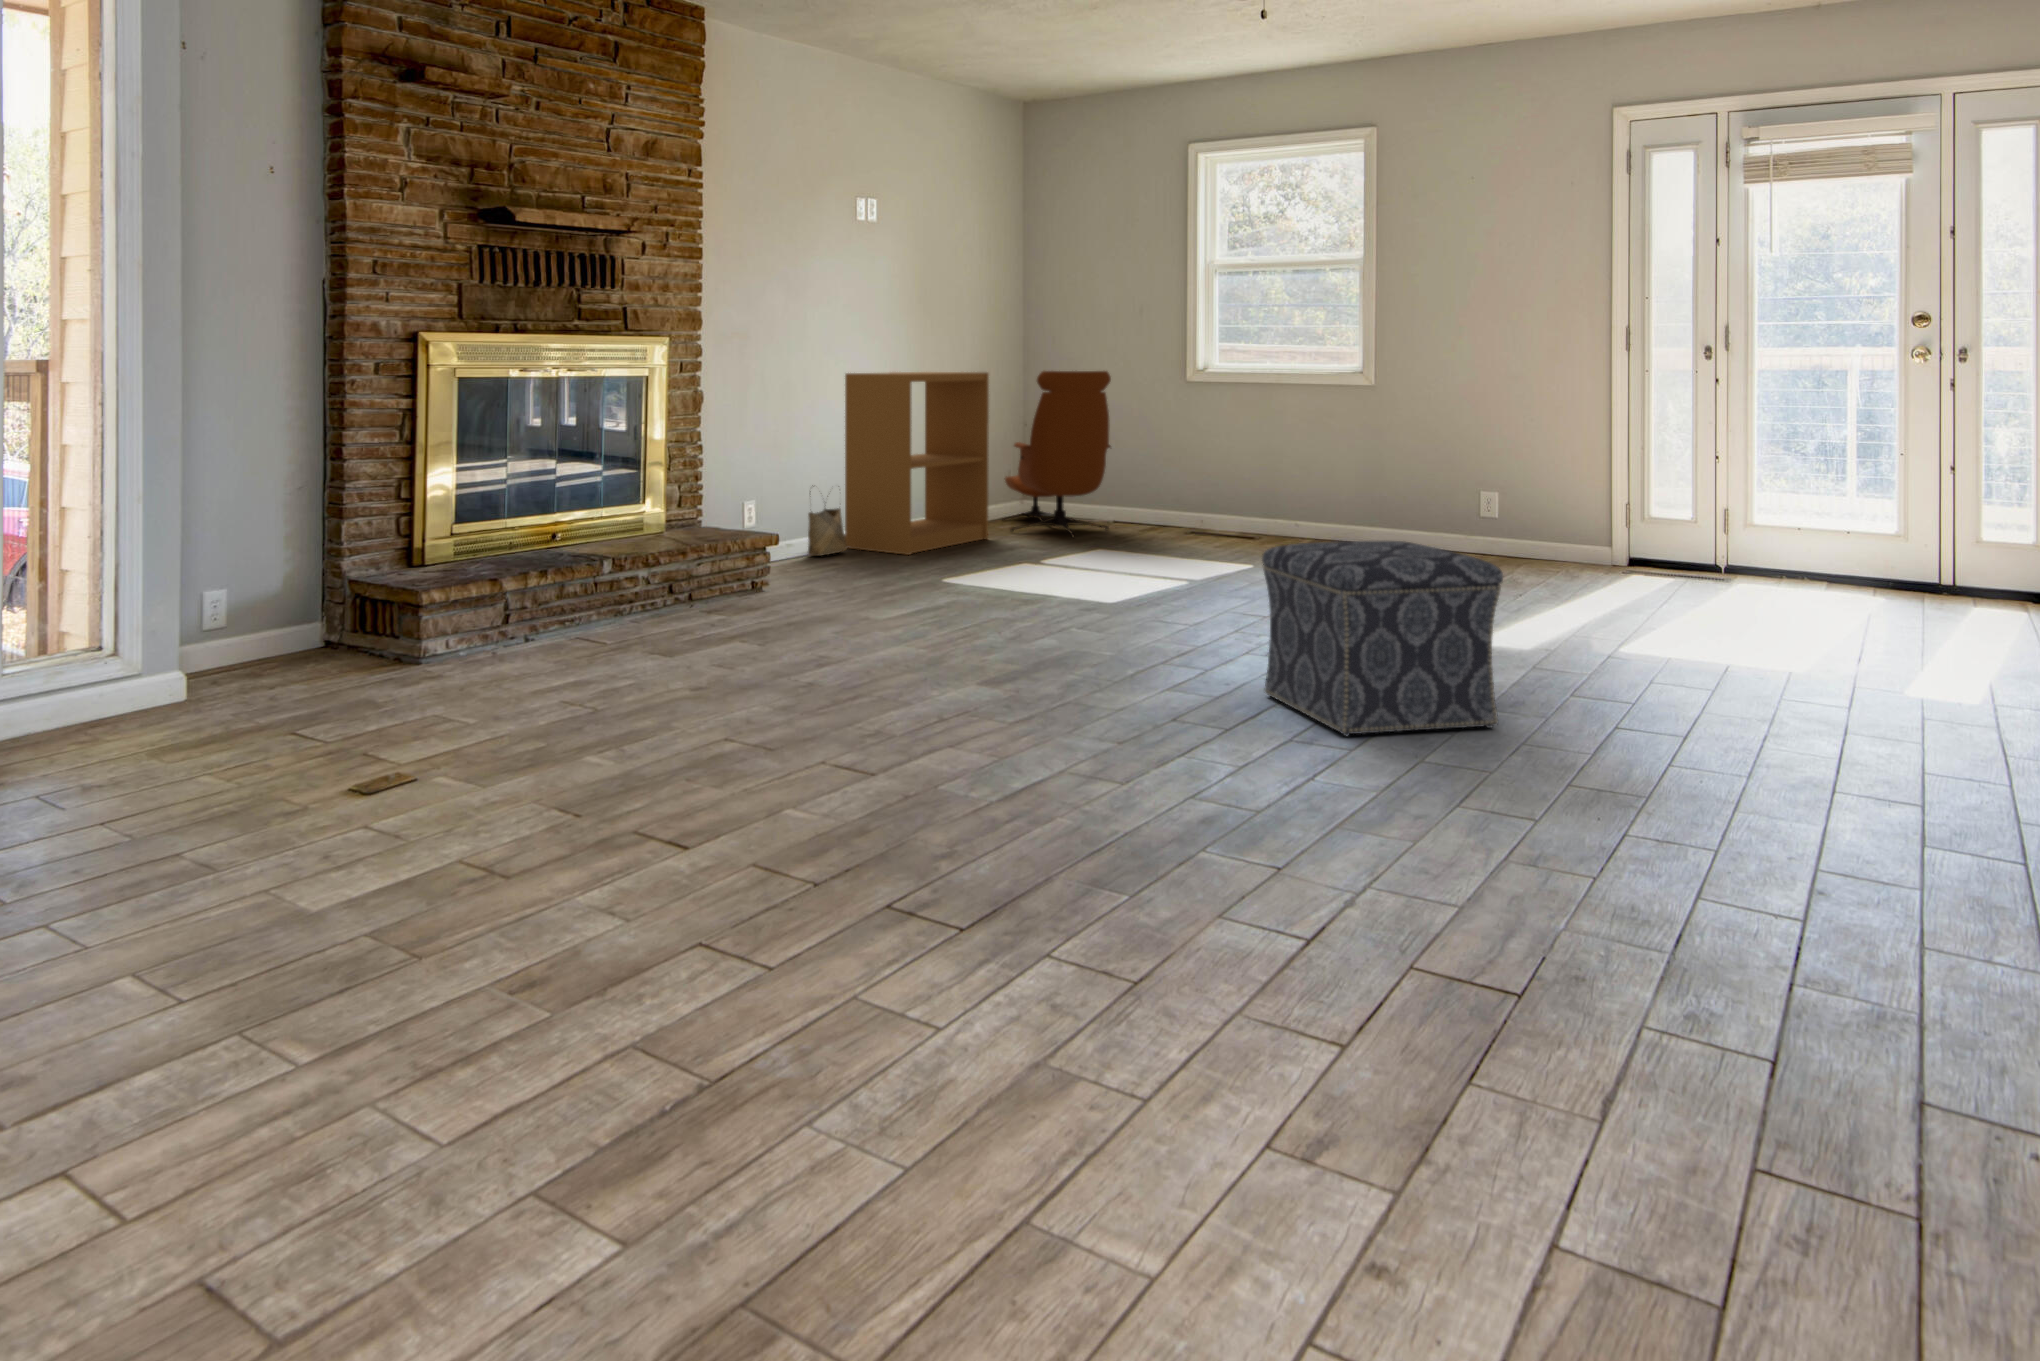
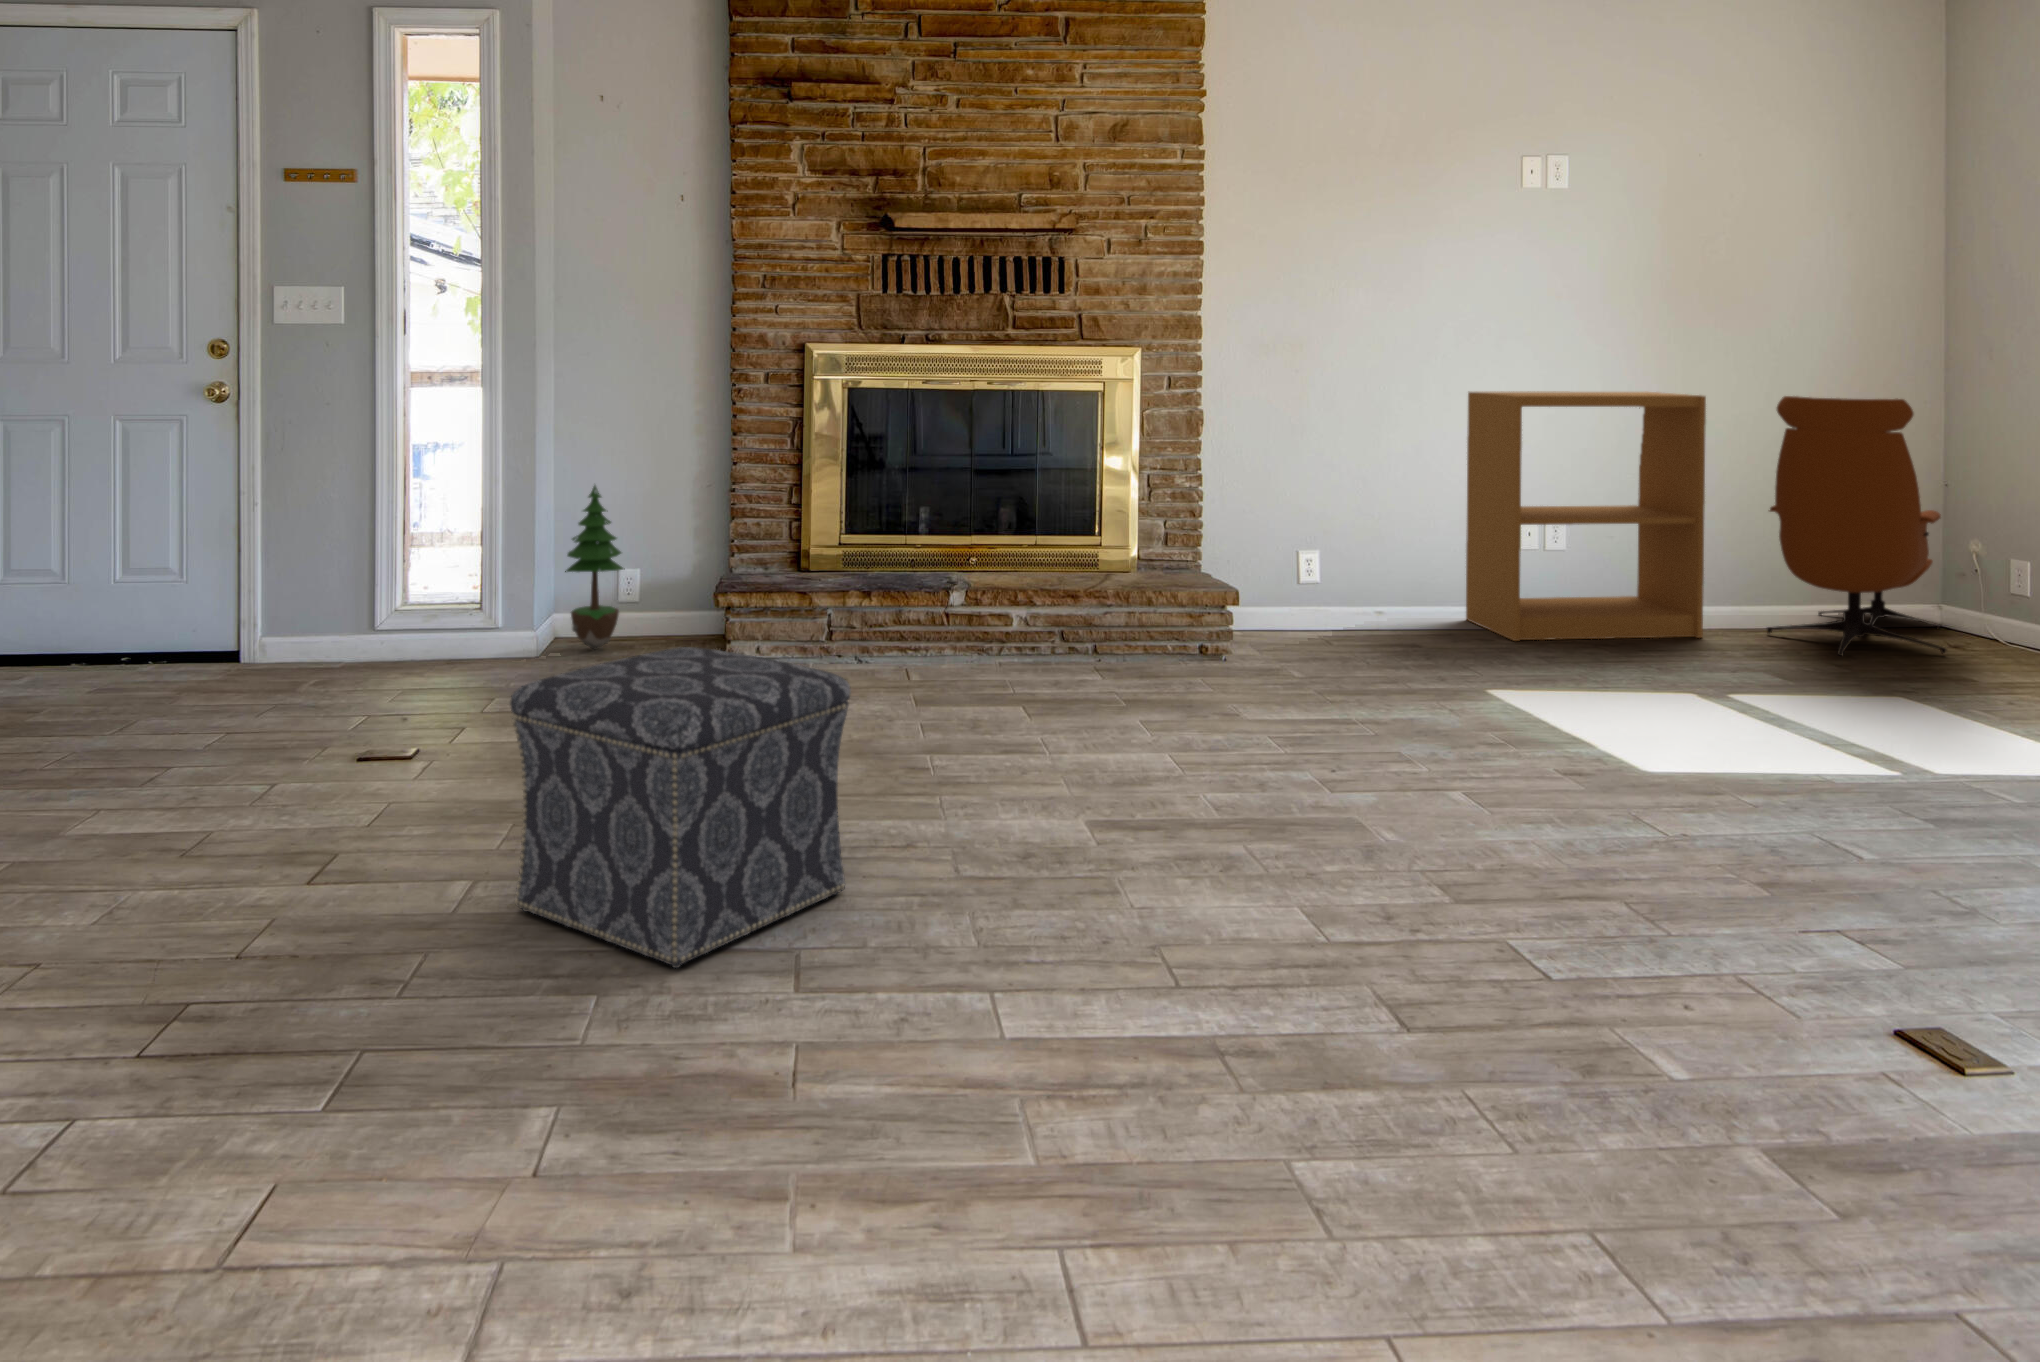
potted tree: none [196,488,271,679] -> present [565,485,625,649]
woven basket: present [808,491,847,556] -> none [1384,533,1448,624]
ottoman: present [1262,541,1503,736] -> present [510,647,851,968]

